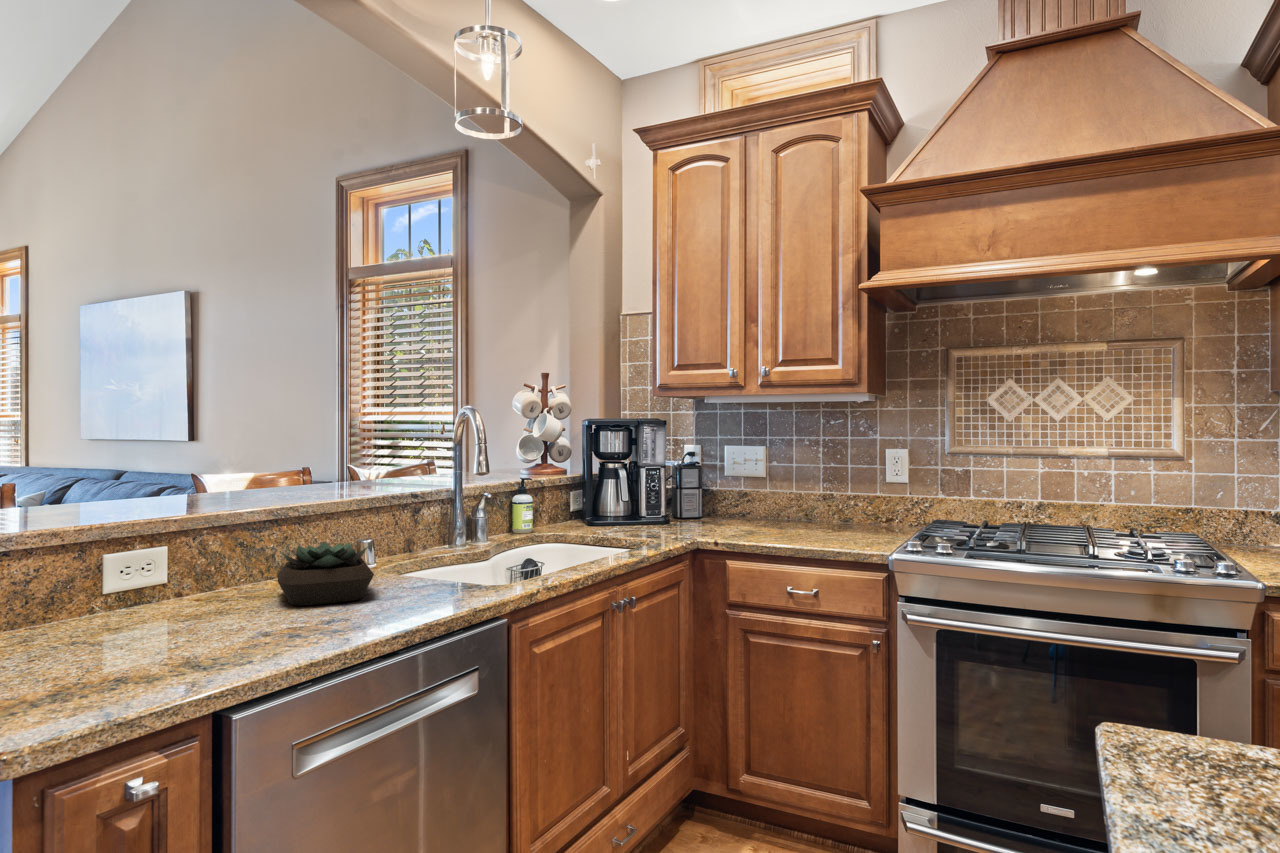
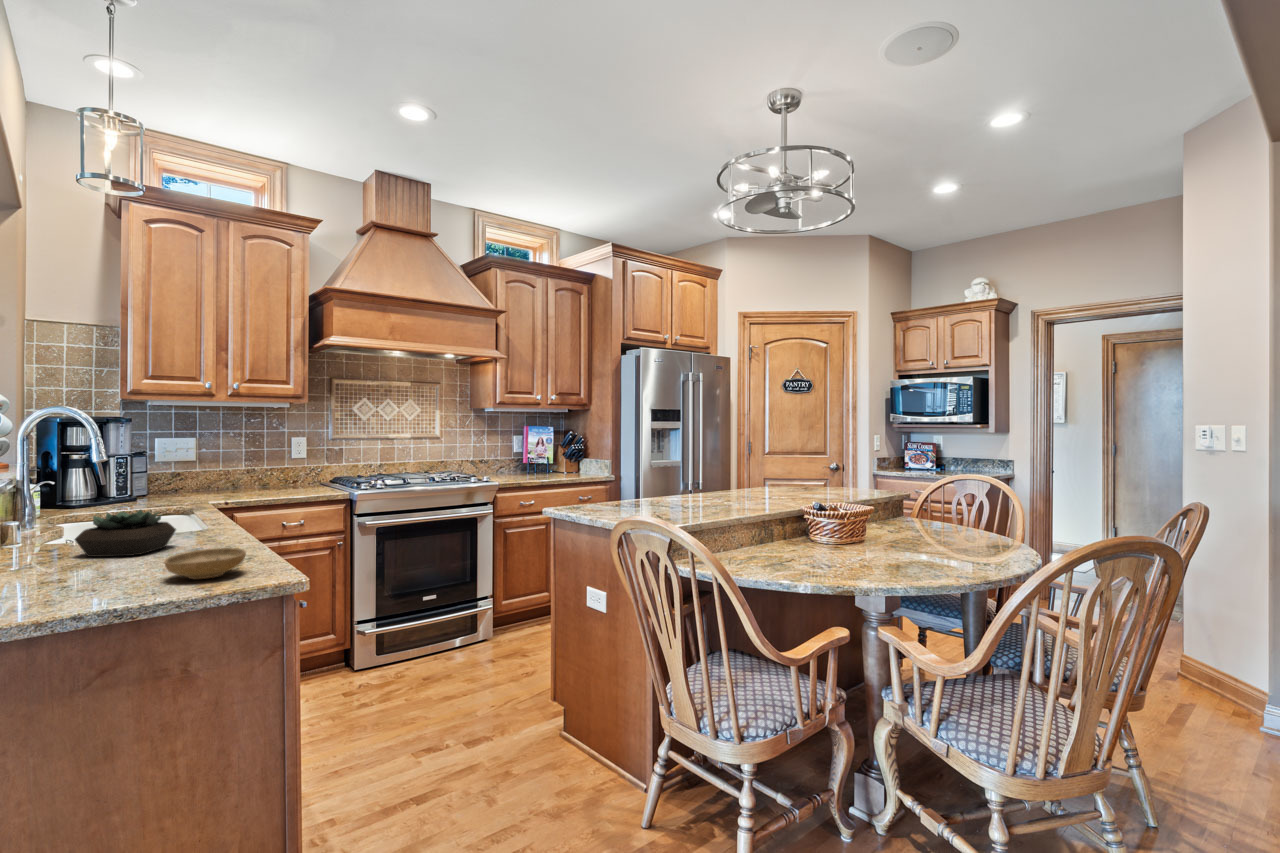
ceramic bowl: none [48,623,173,675] -> present [164,548,246,579]

